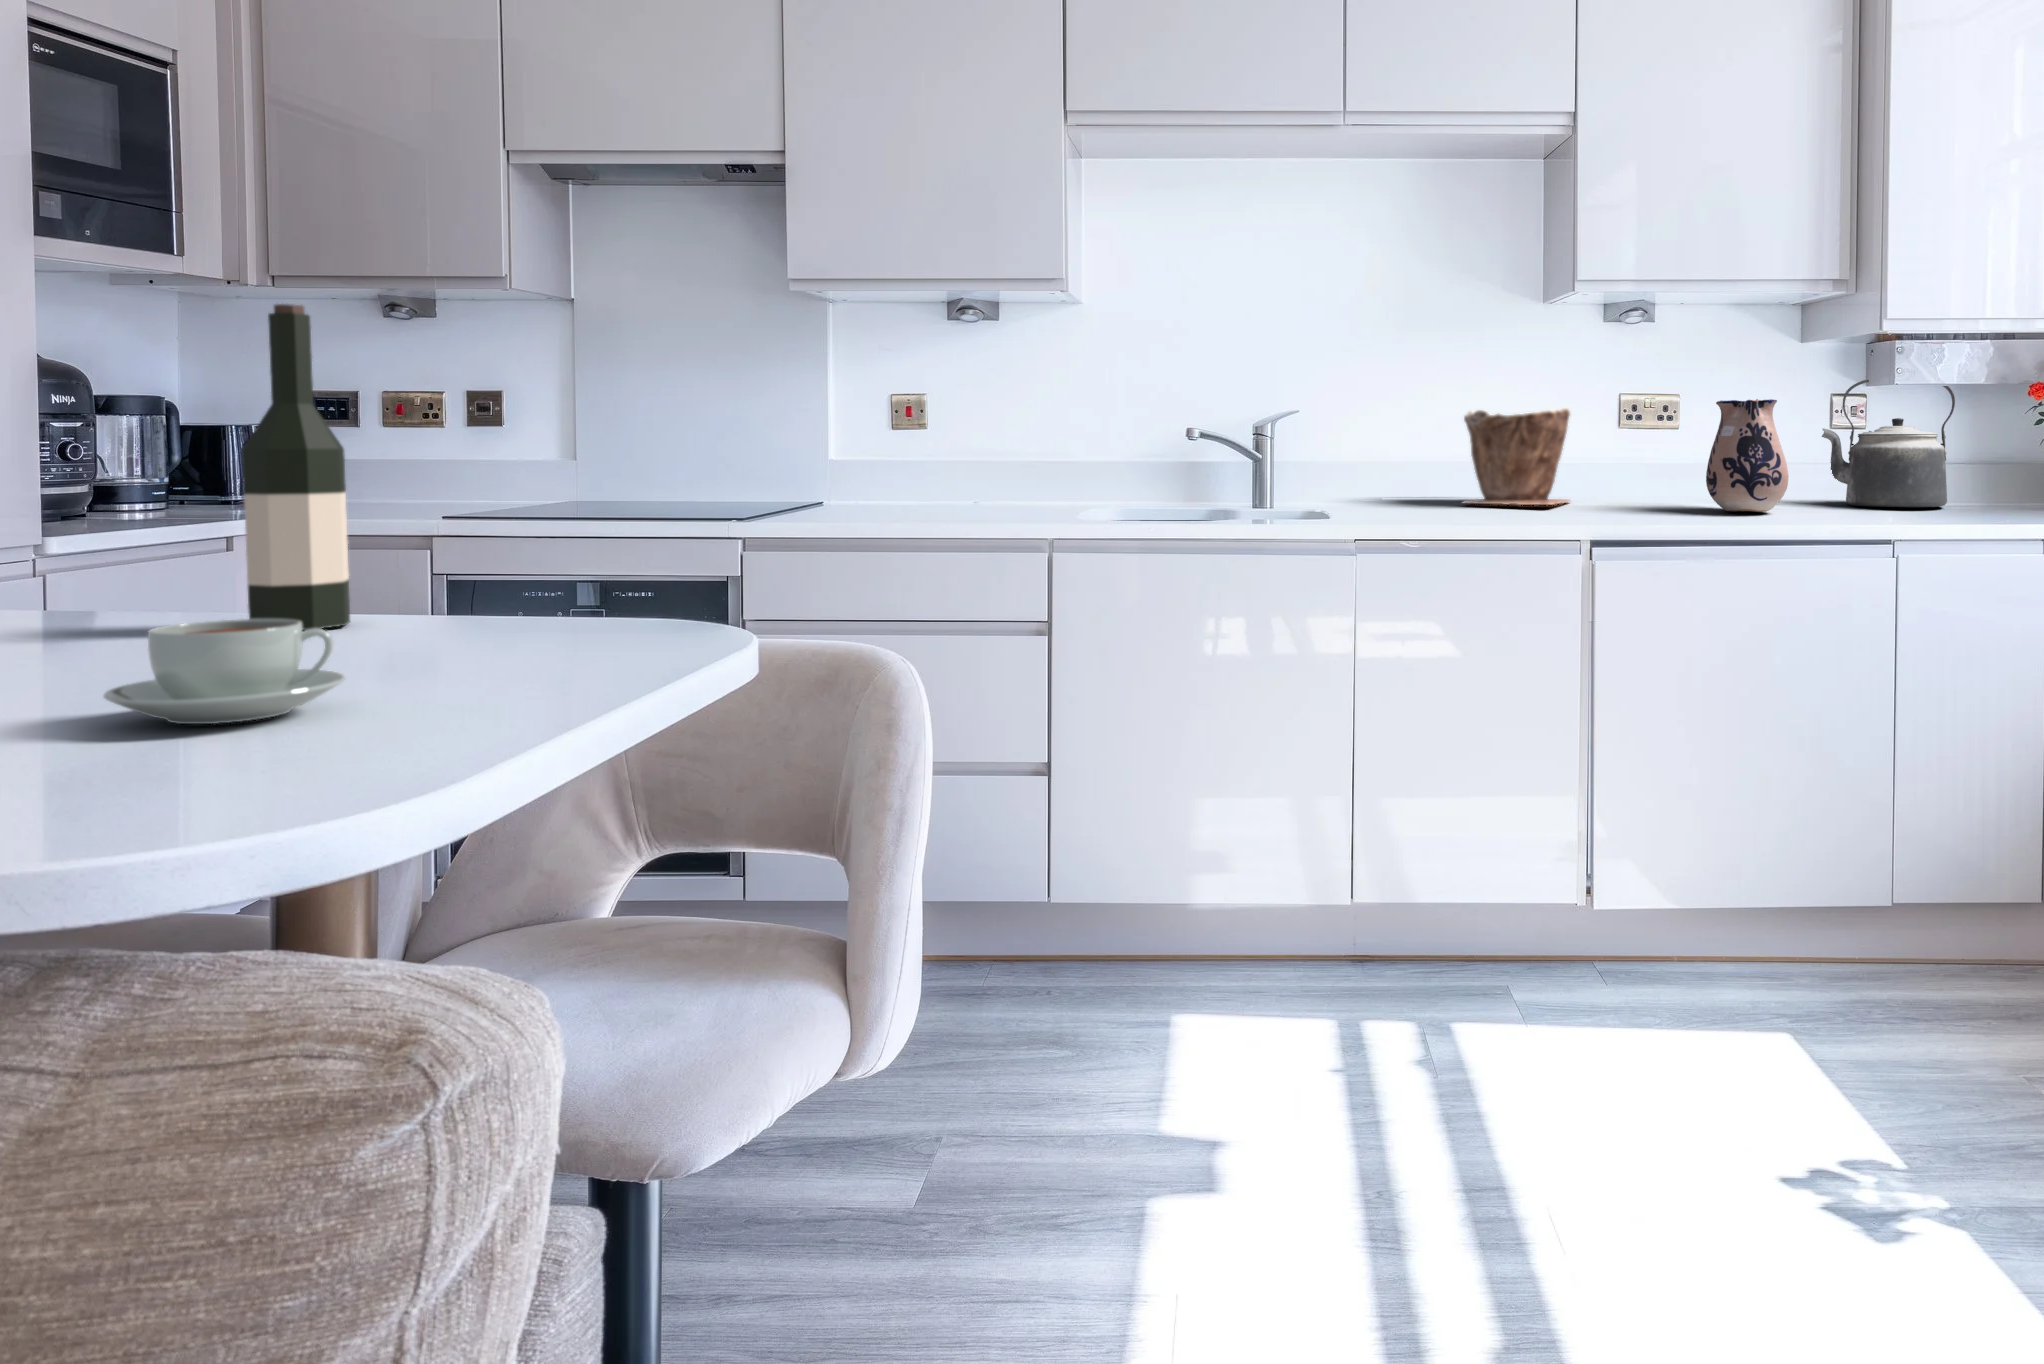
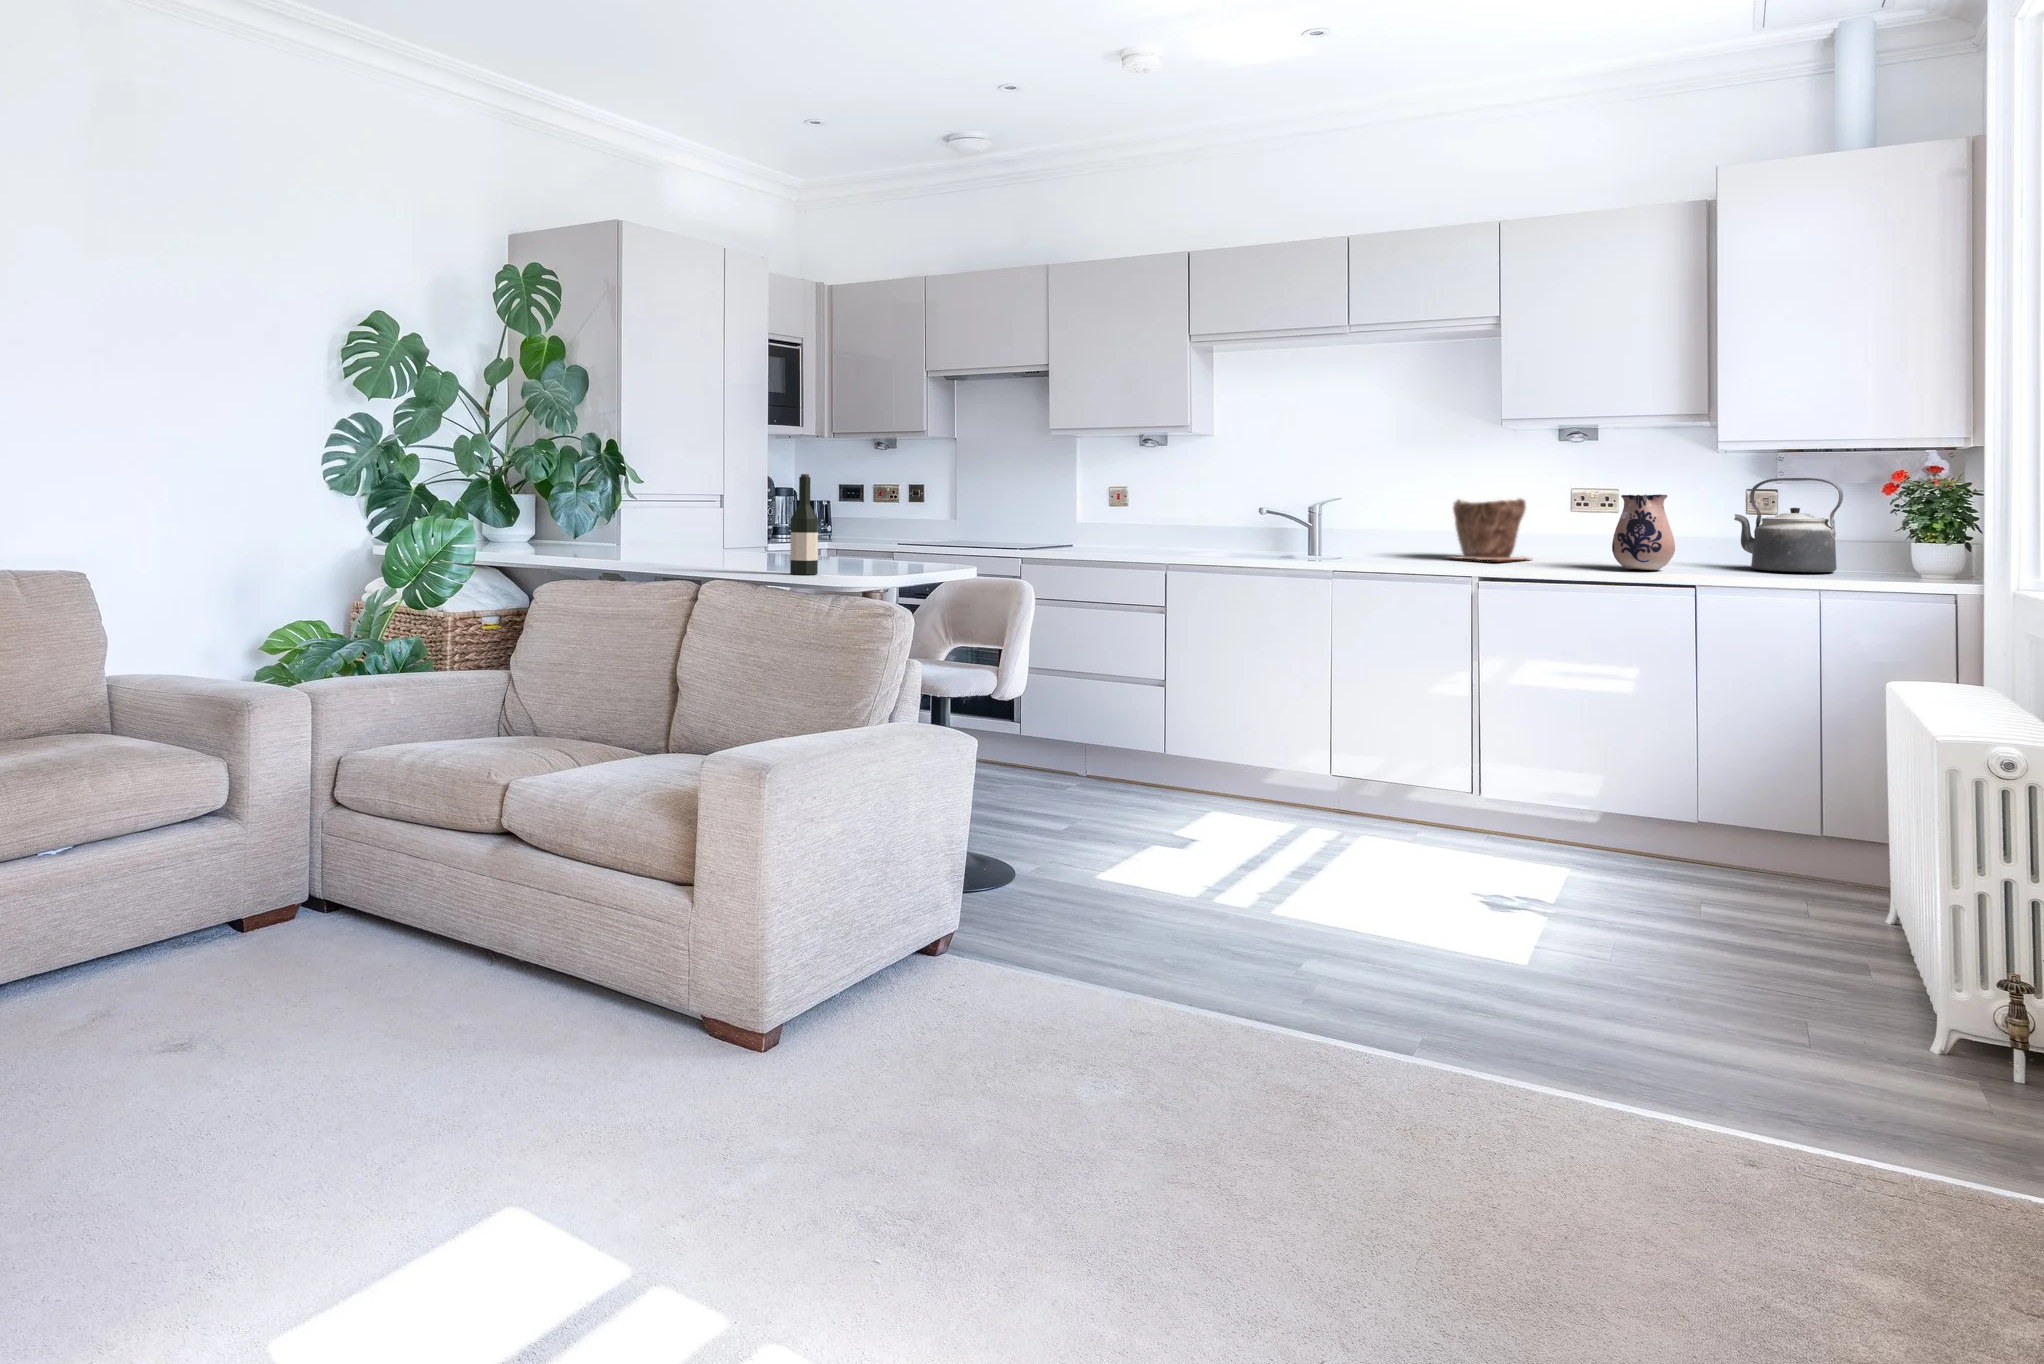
coffee cup: present [103,619,345,724] -> none [751,563,800,587]

